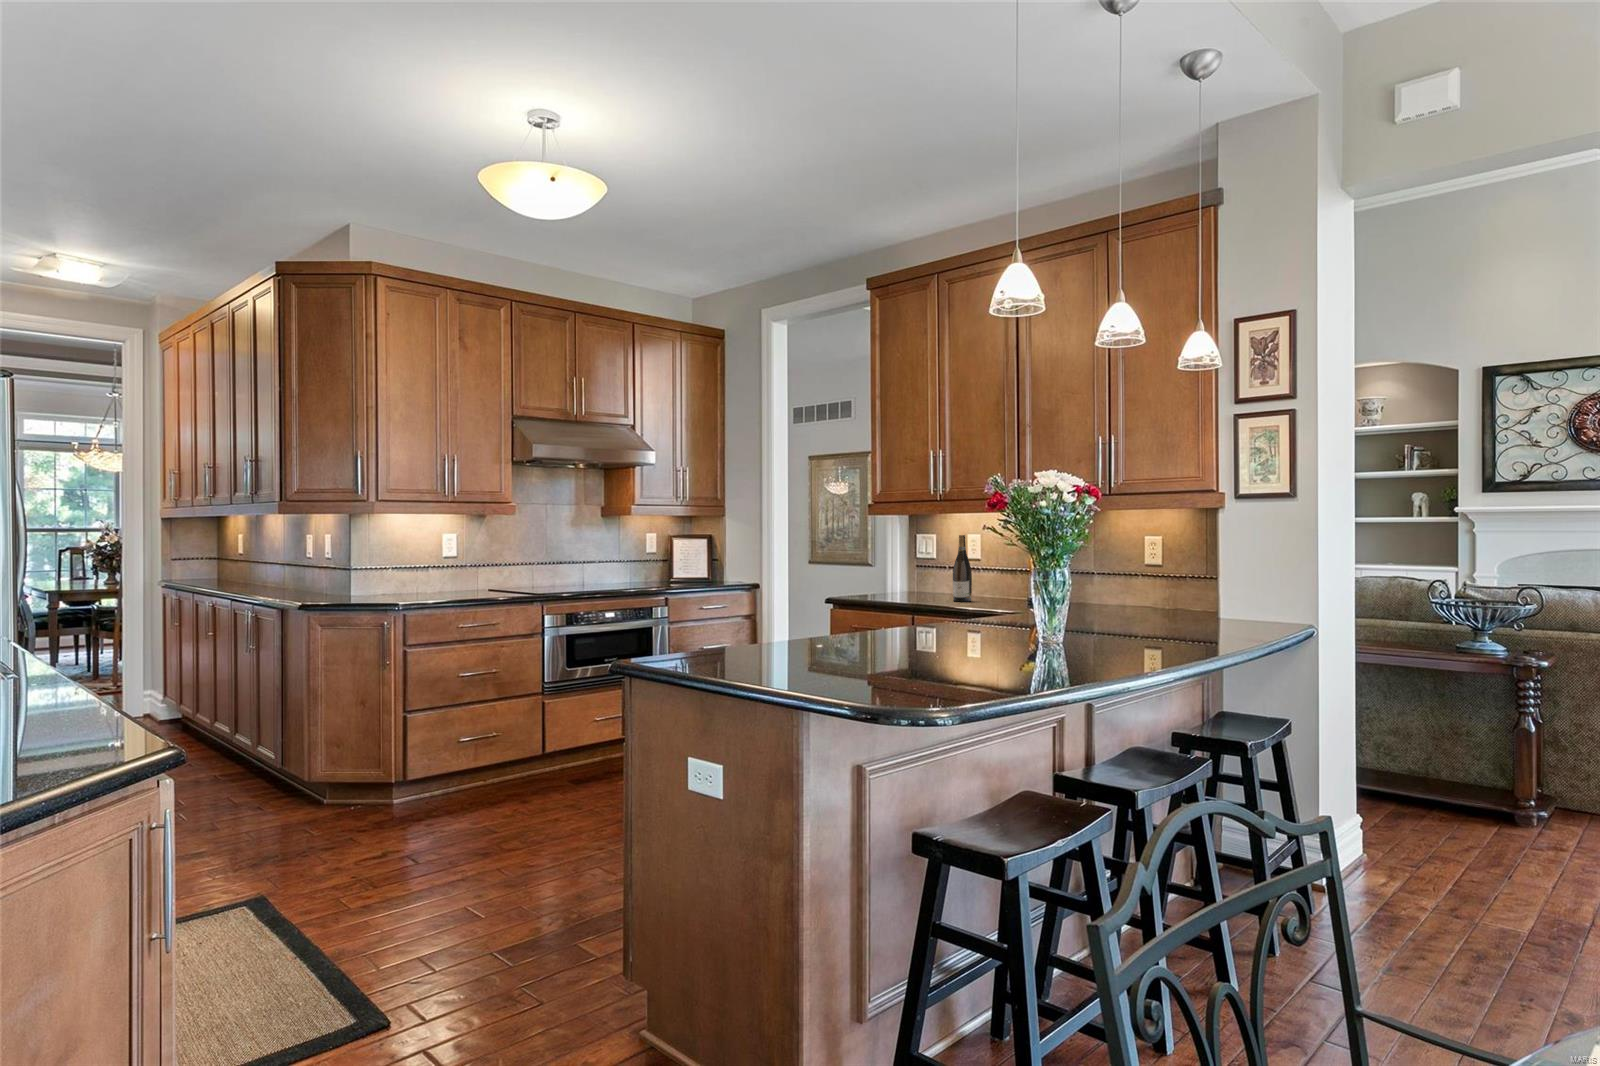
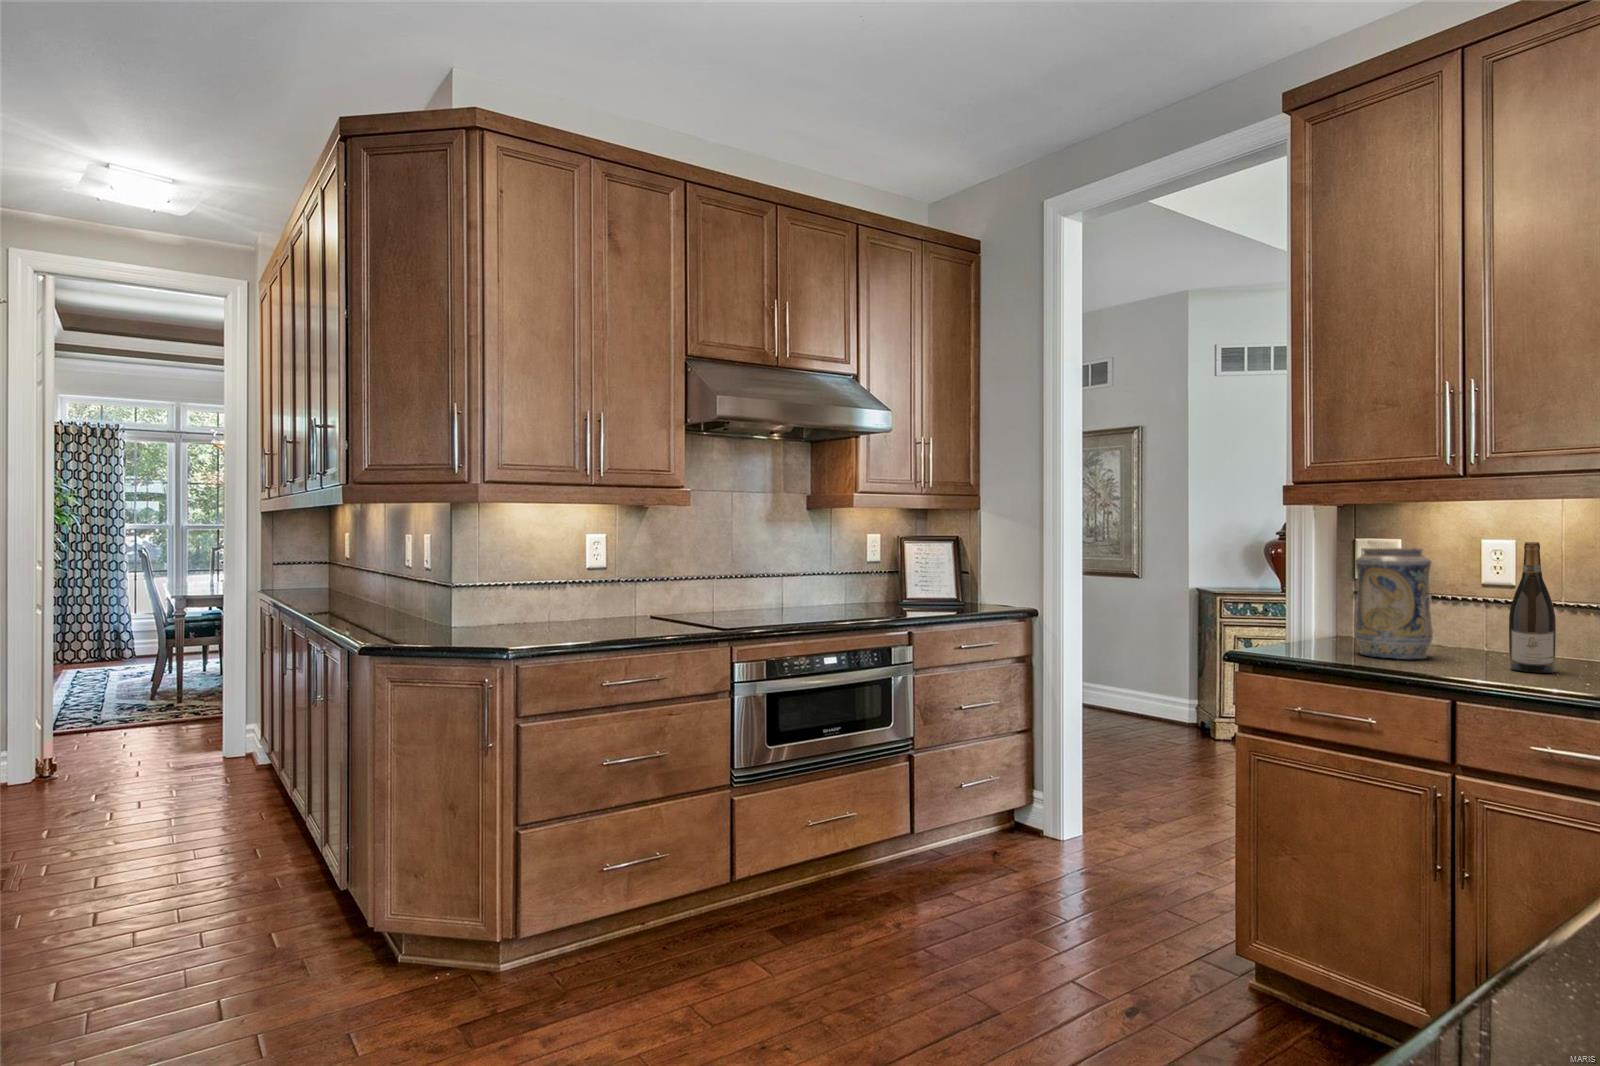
decorative vase: none [893,539,929,598] -> present [1354,548,1433,659]

